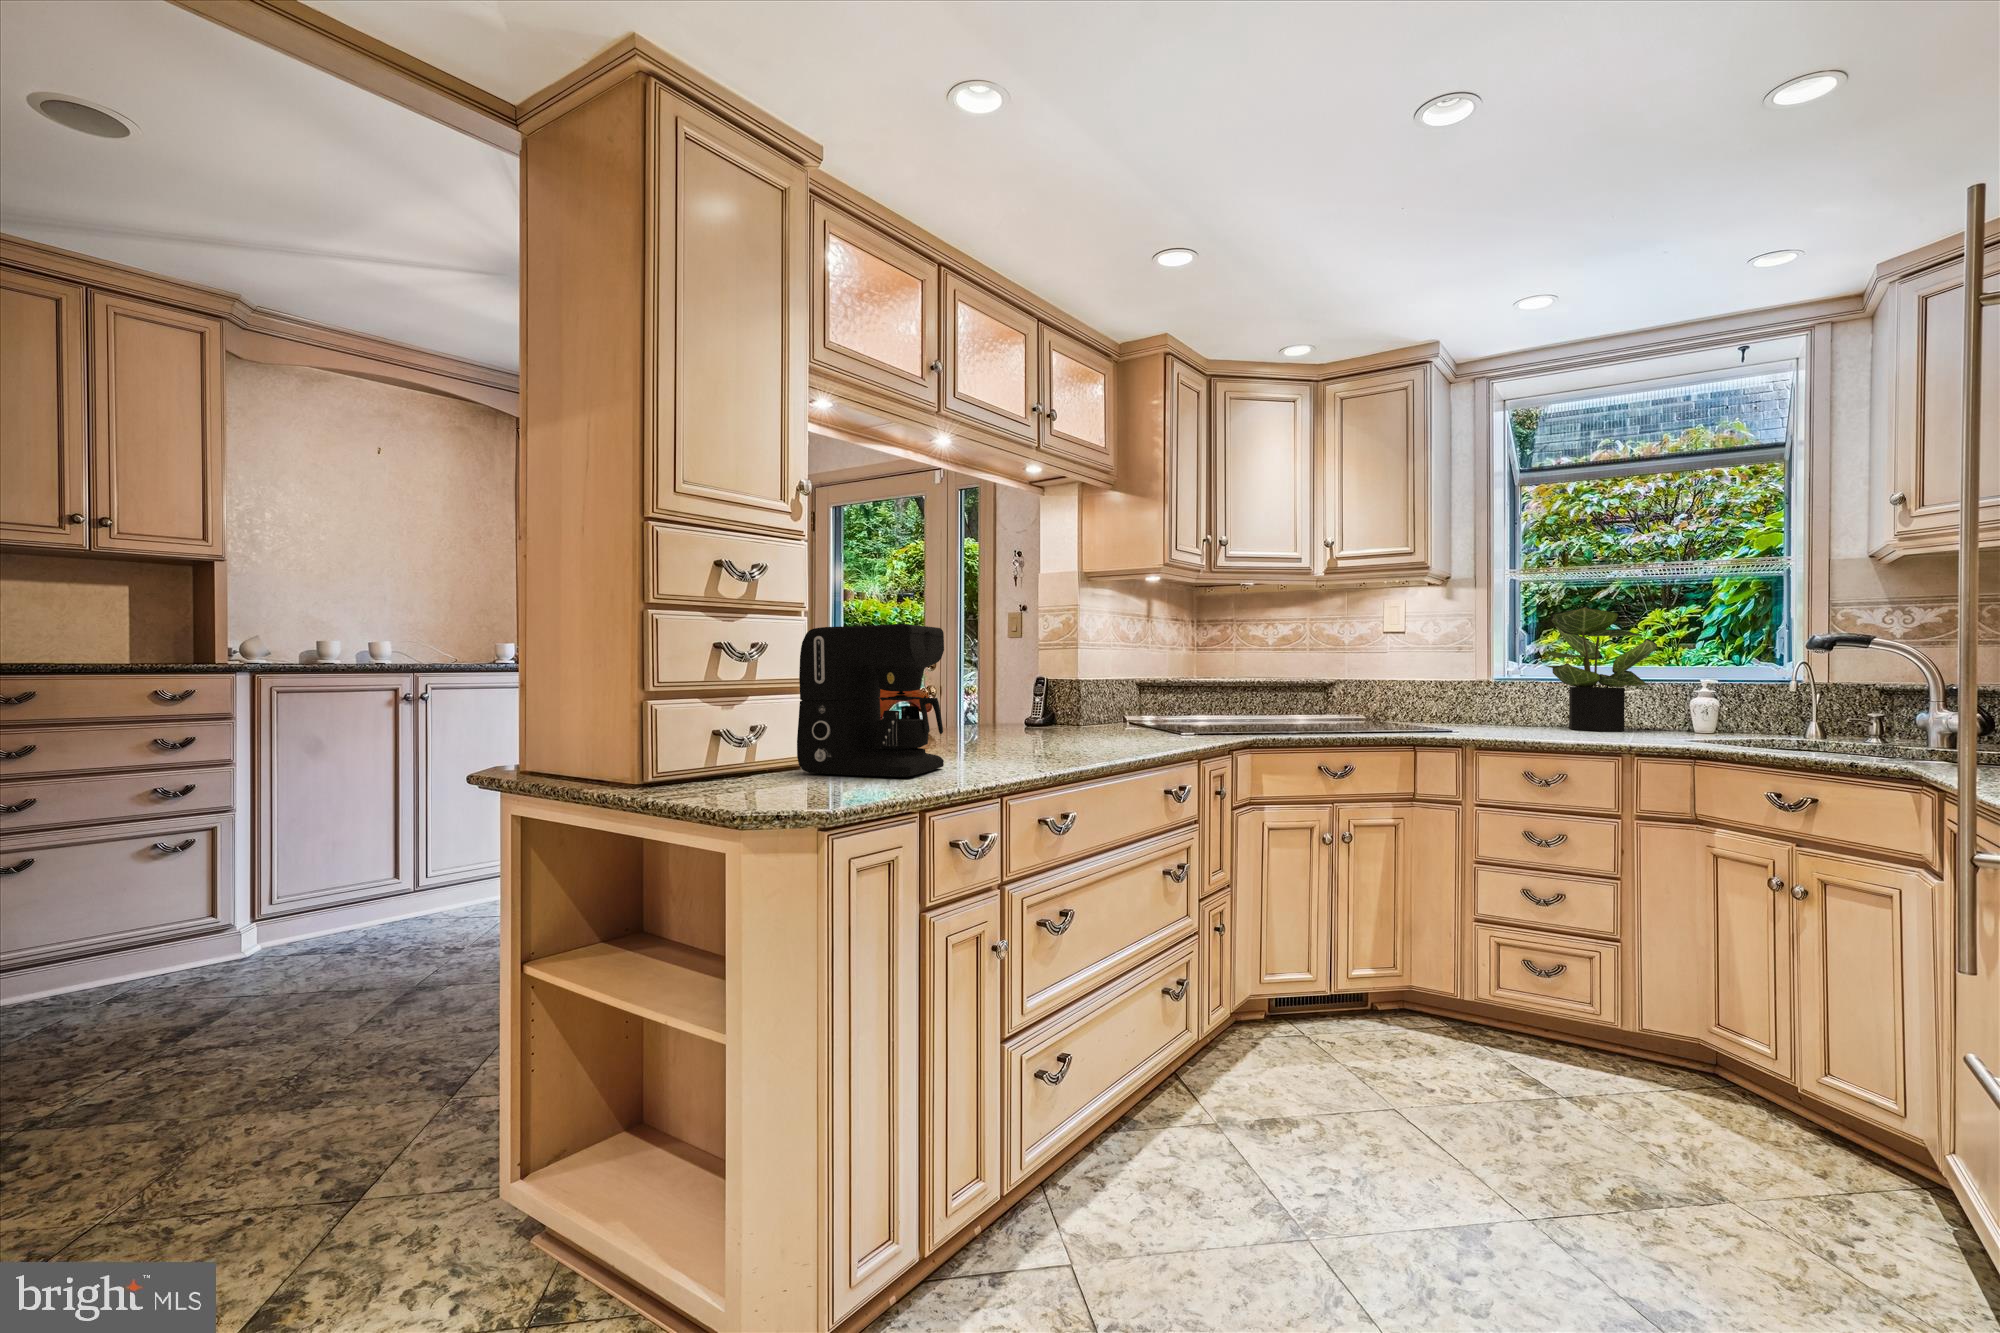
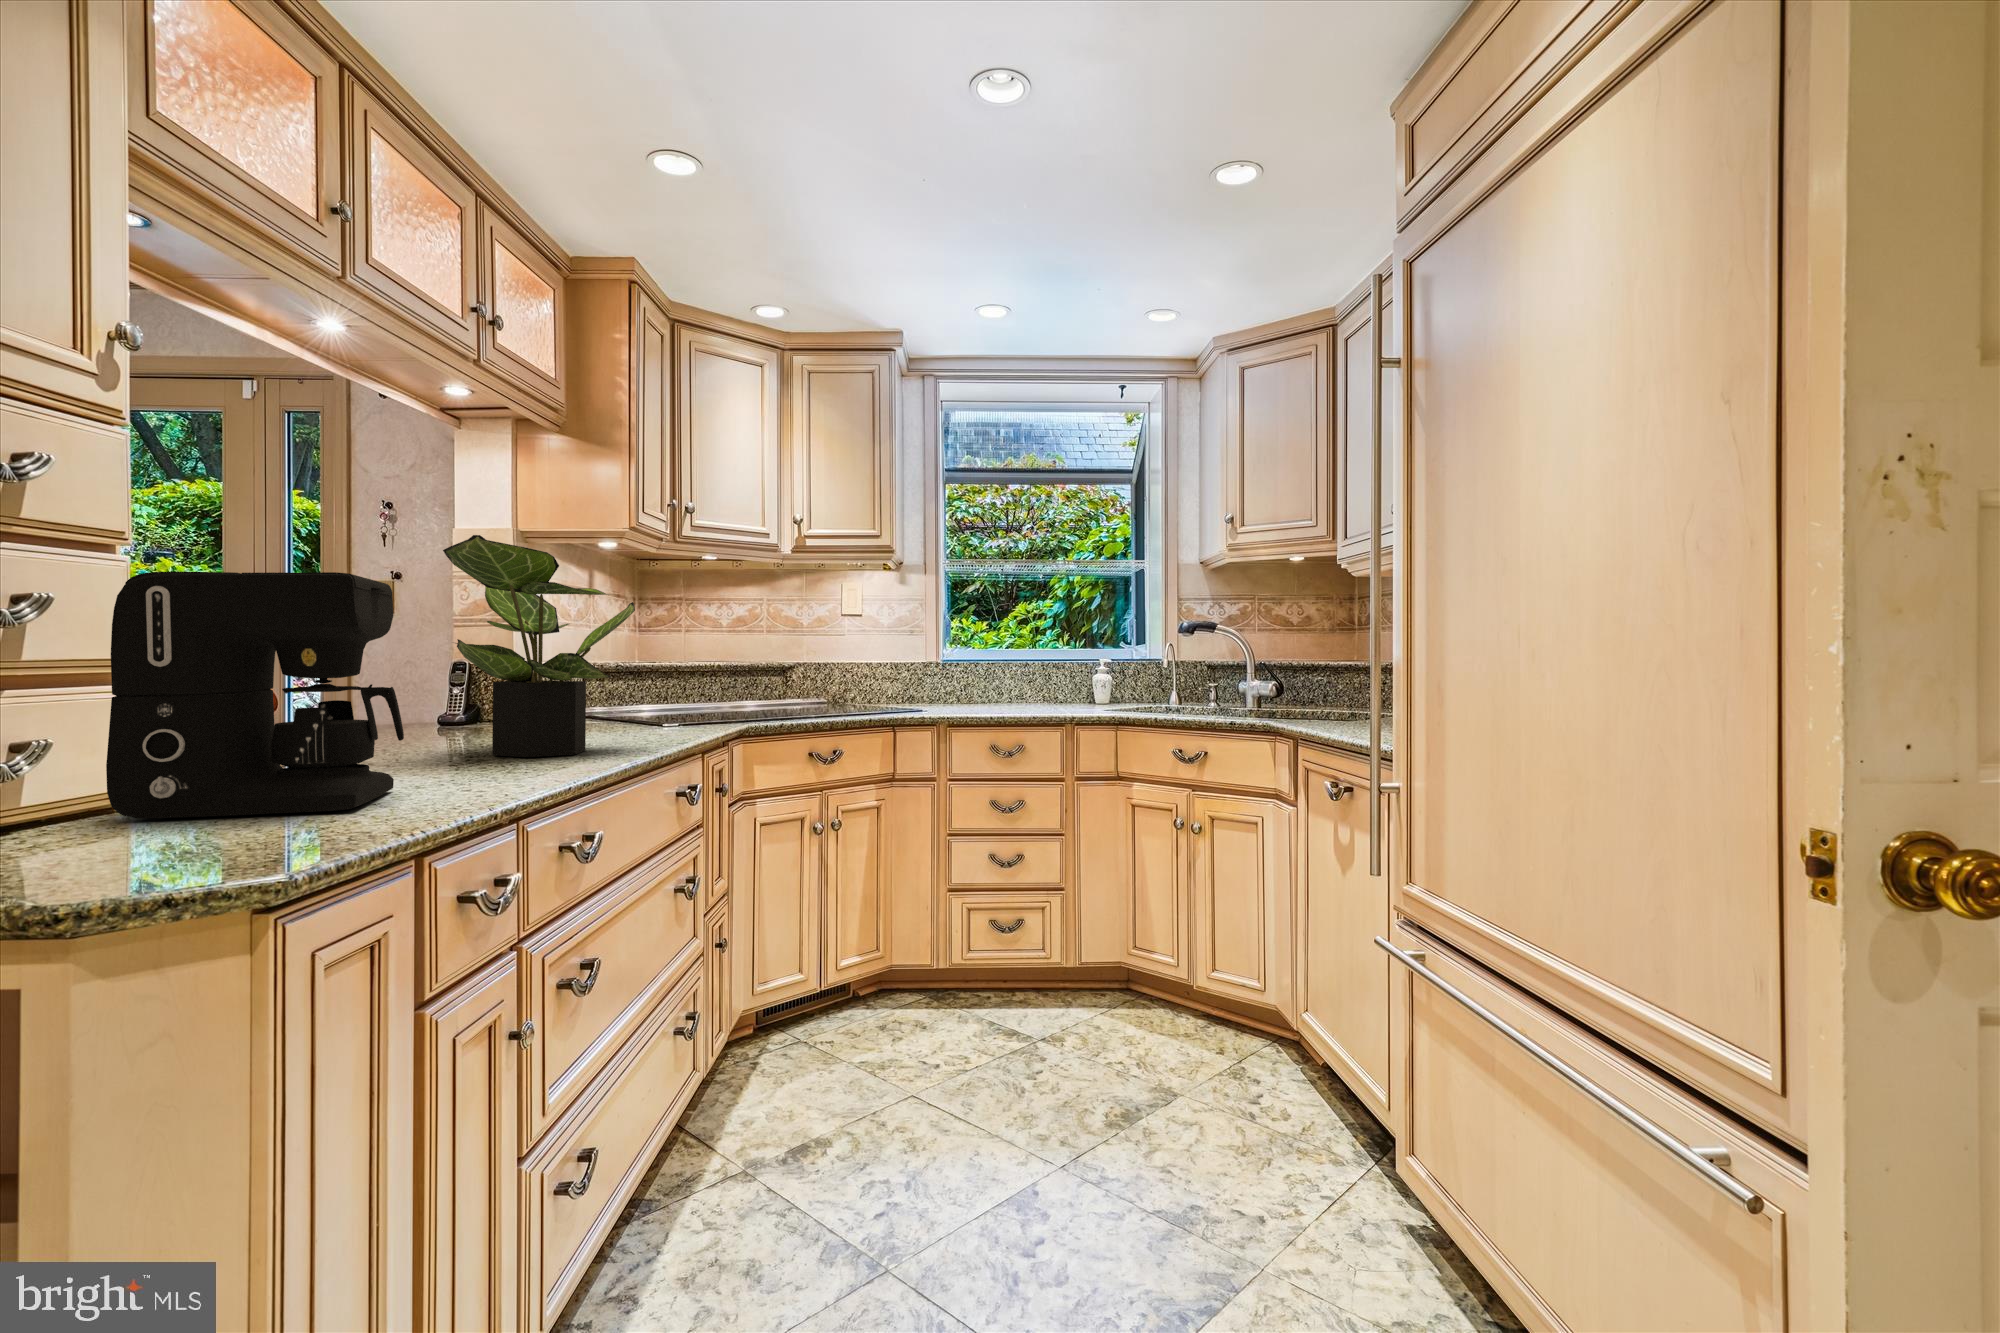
potted plant: present [1545,606,1657,731] -> present [443,535,635,757]

